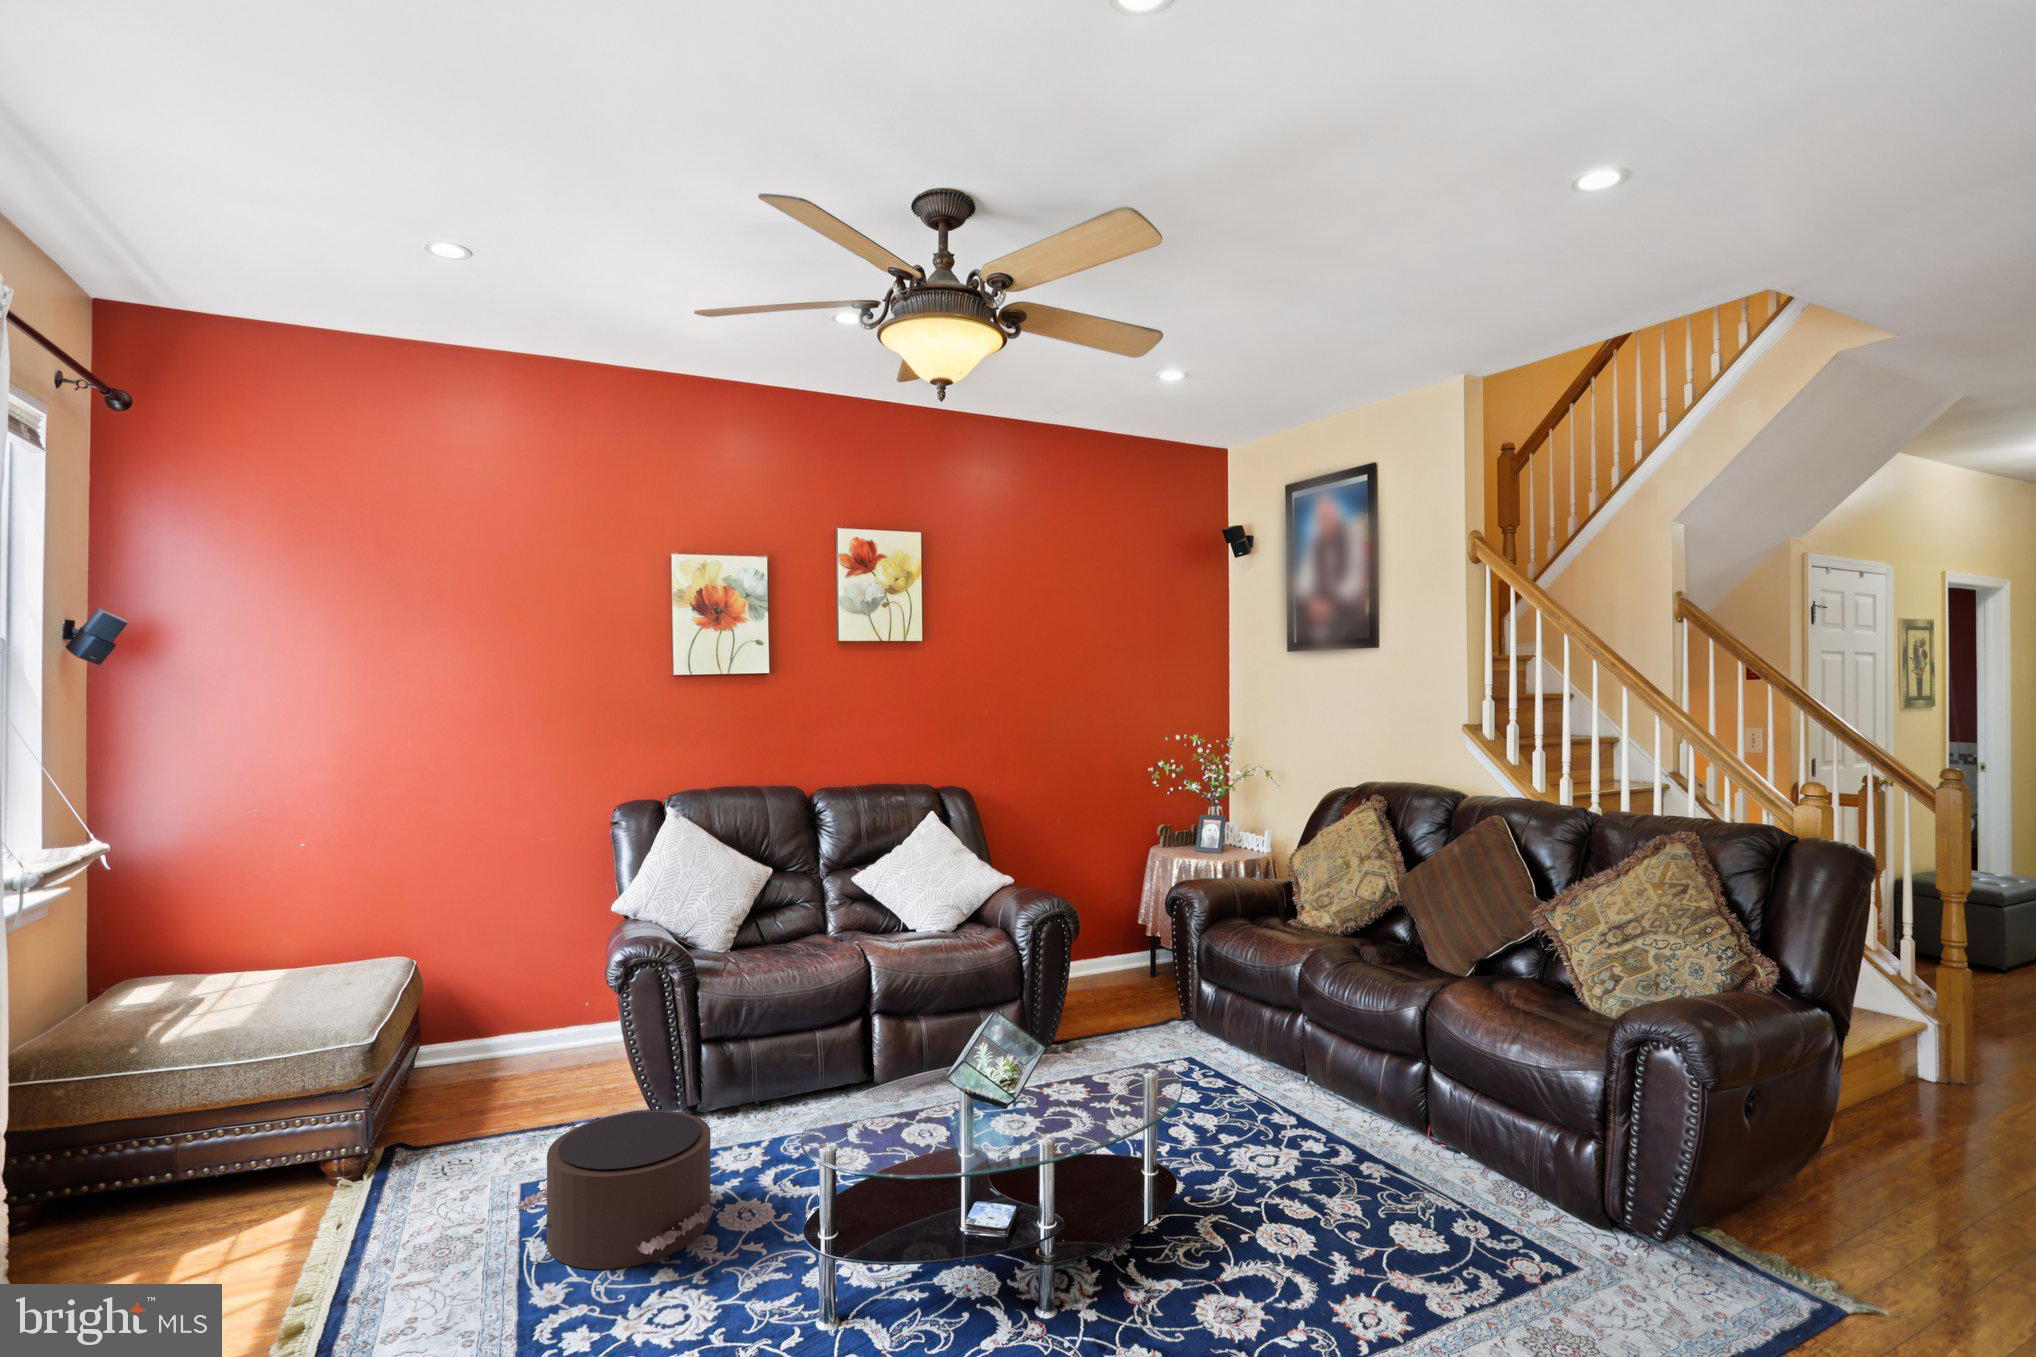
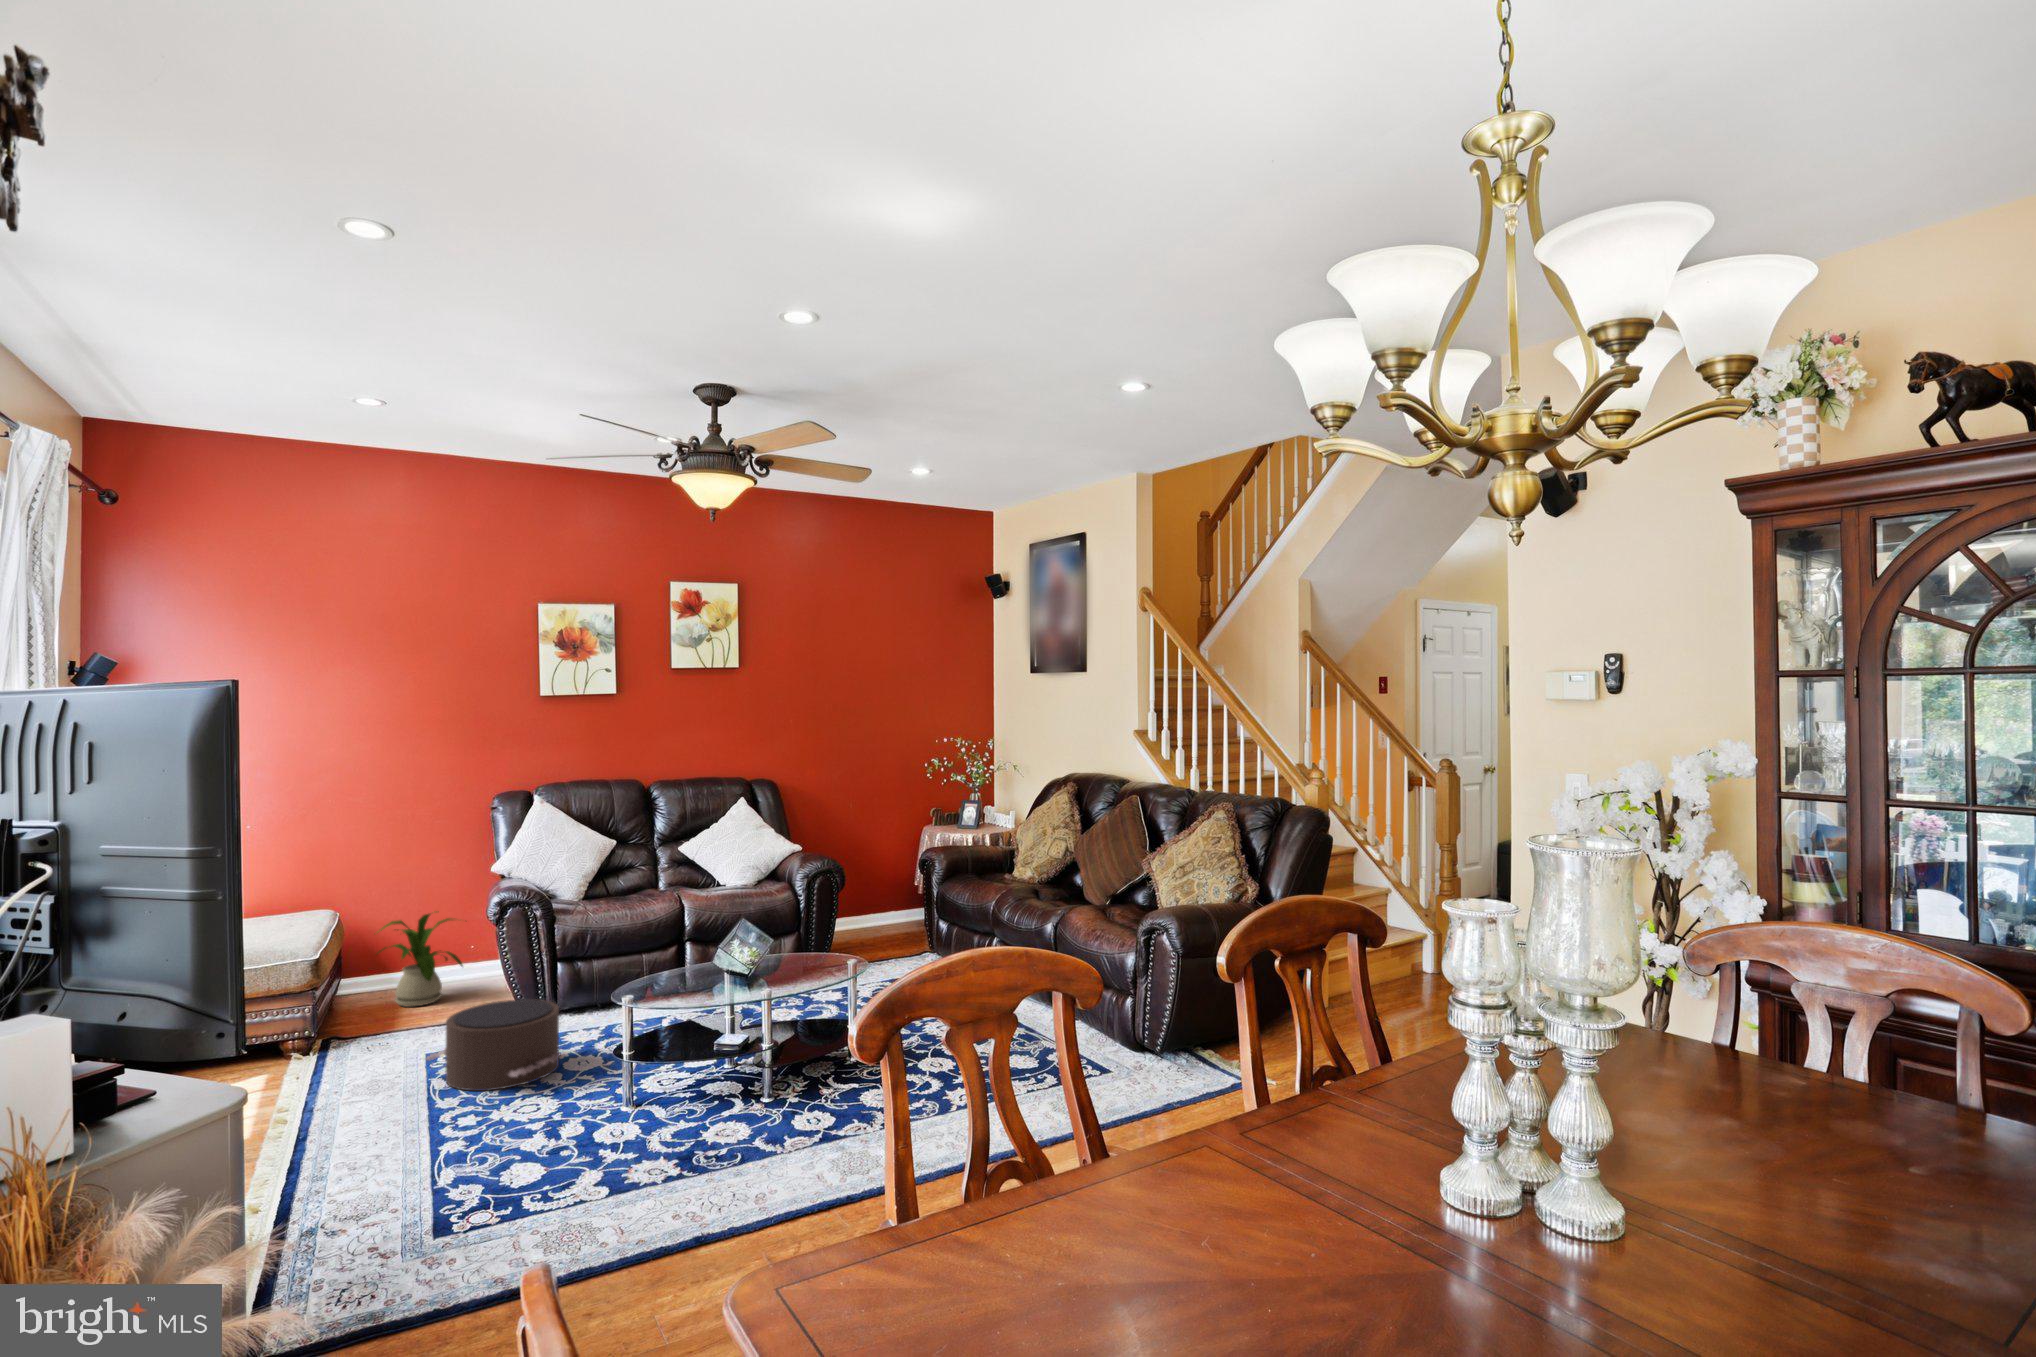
house plant: none [460,962,584,1091] -> present [377,914,463,1007]

